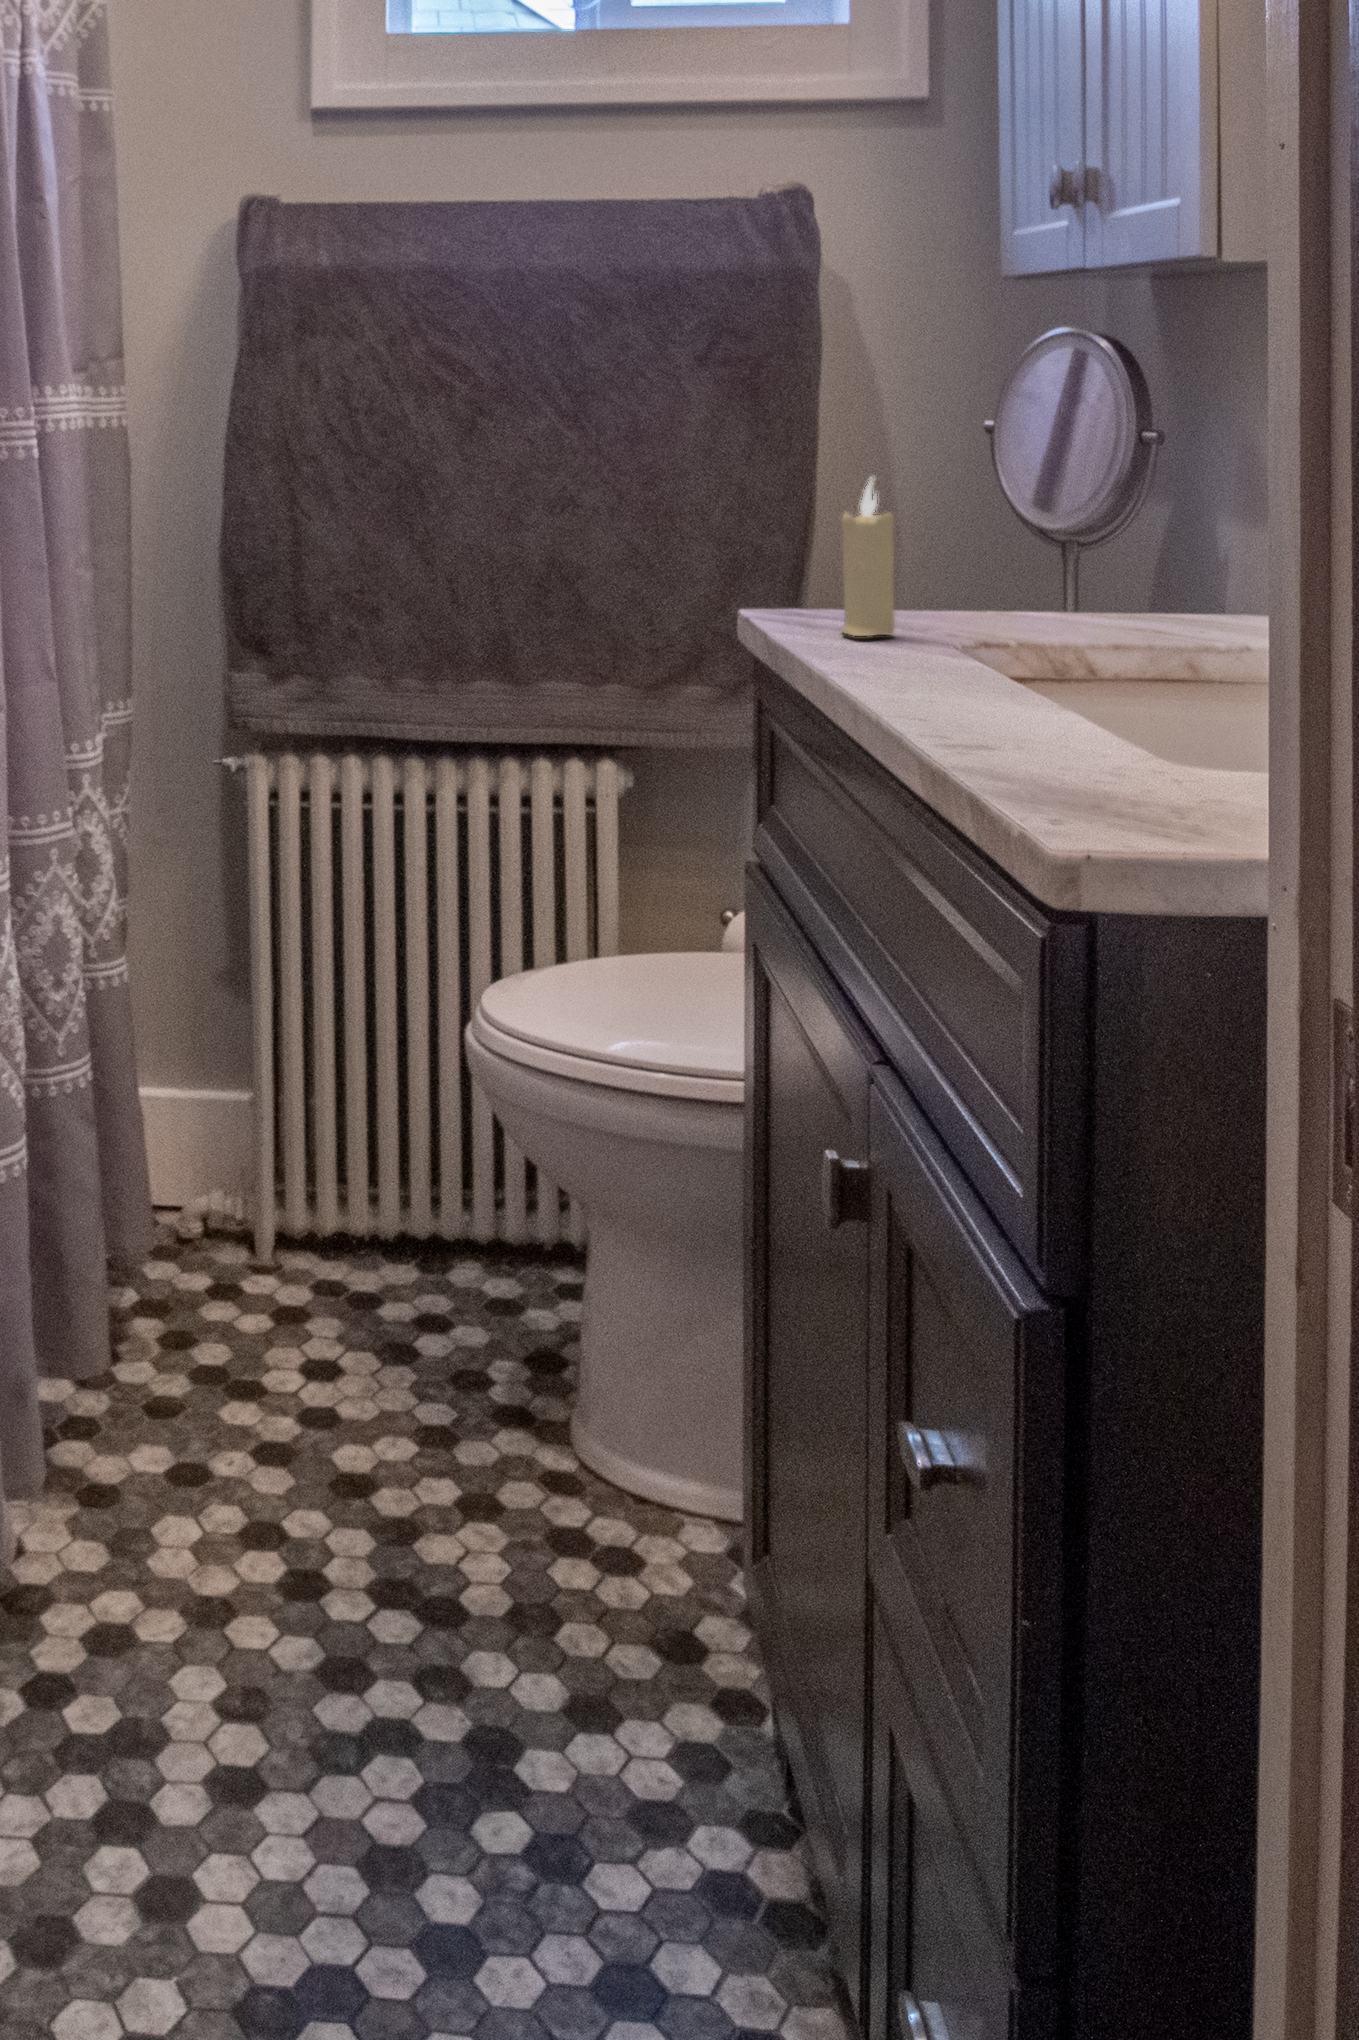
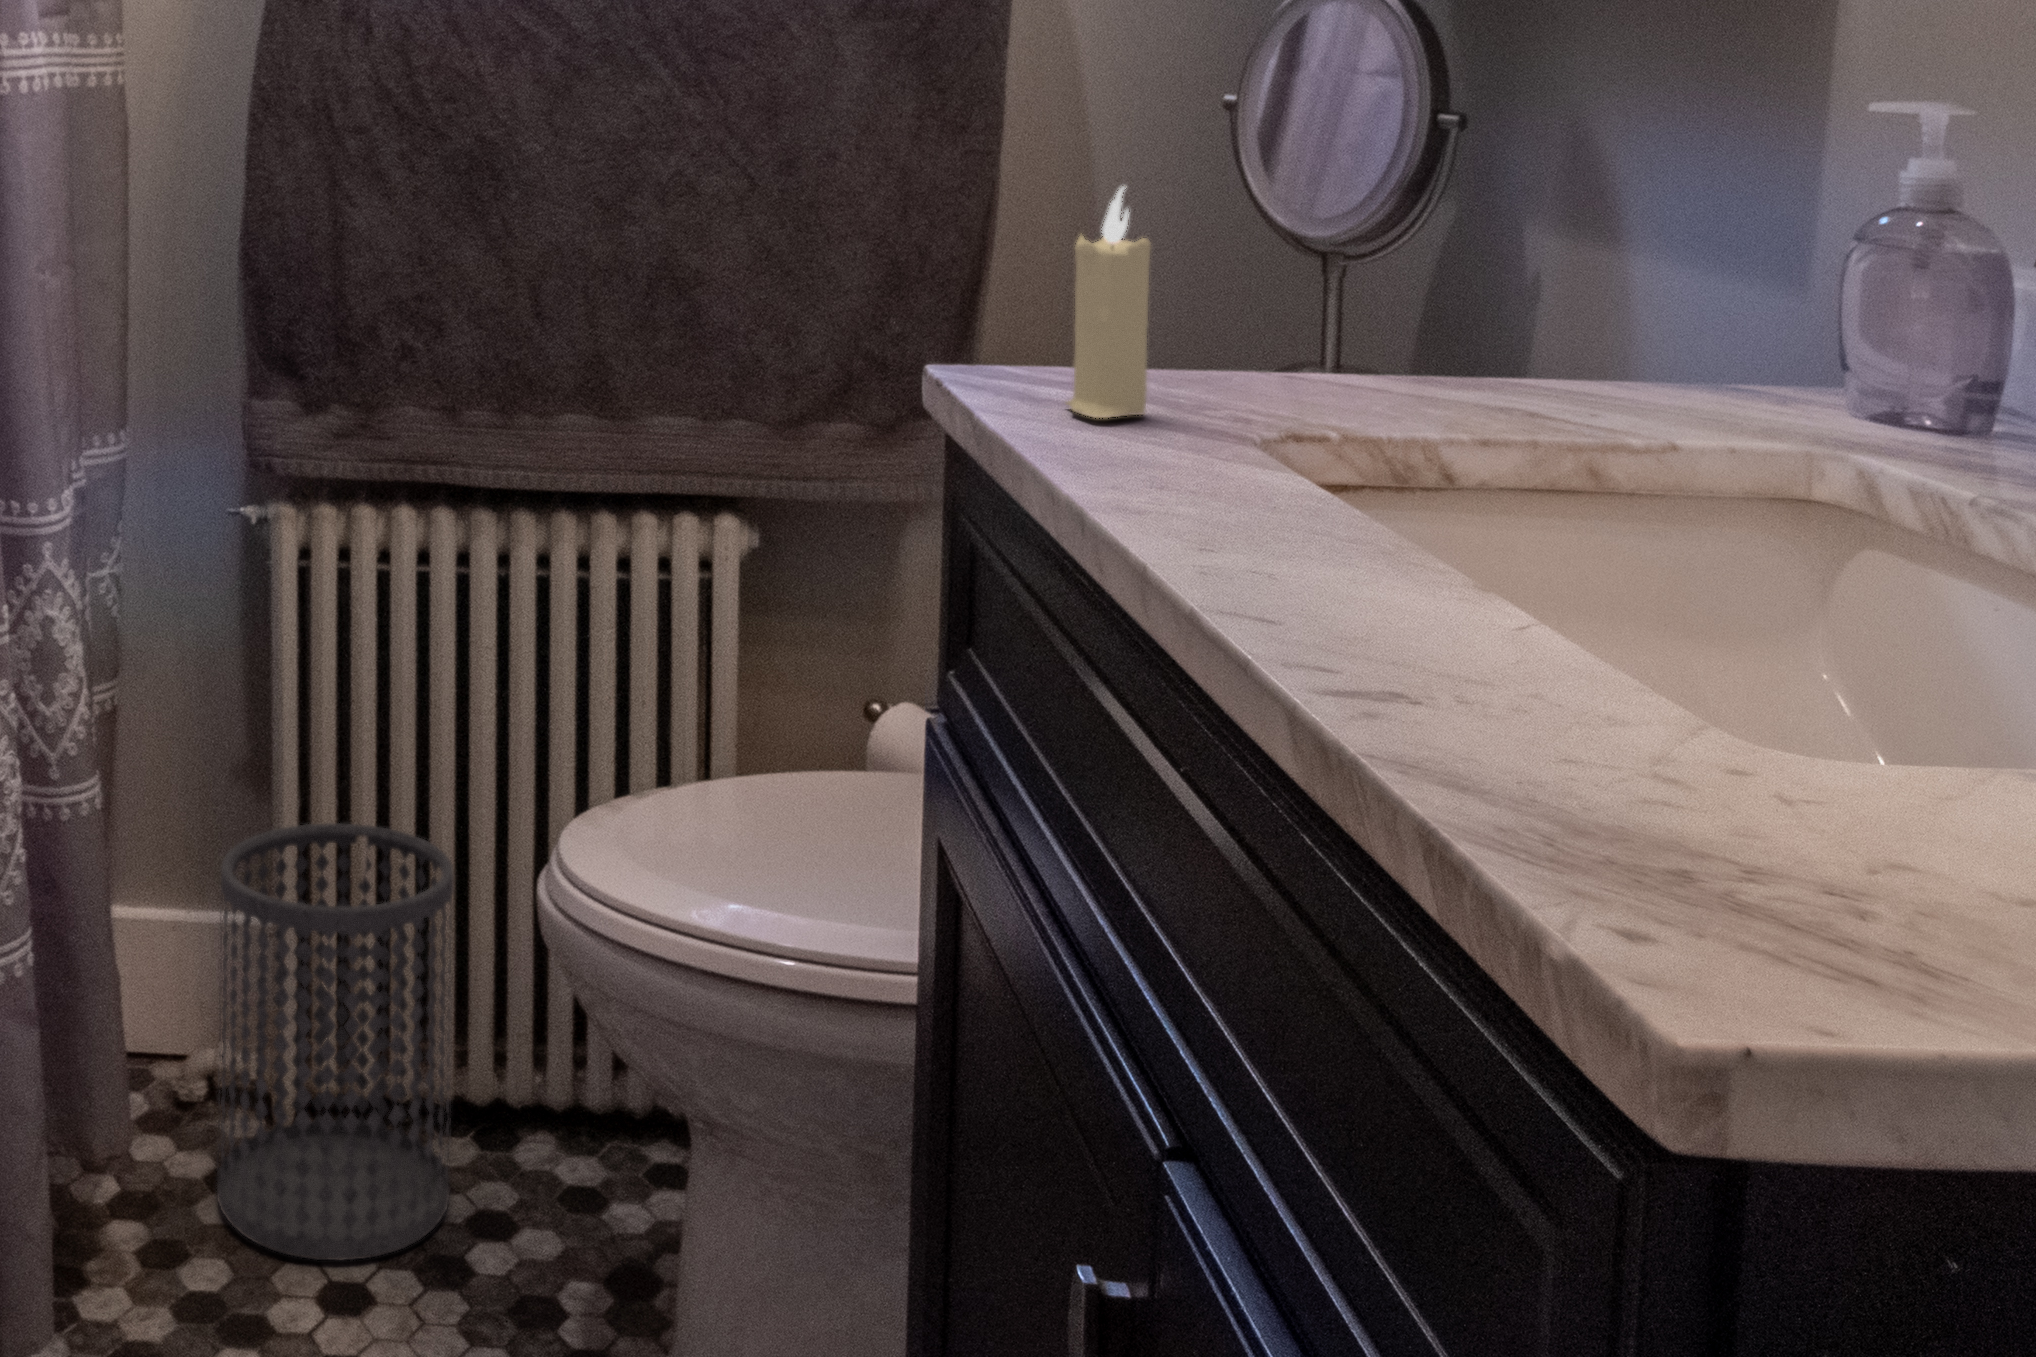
wastebasket: none [215,1005,400,1343] -> present [217,823,454,1260]

